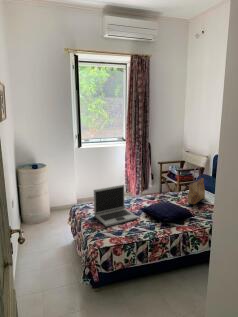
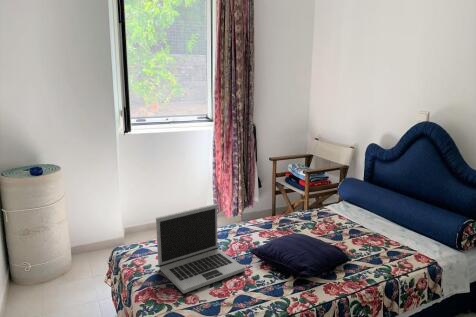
tote bag: present [188,167,205,204] -> none [334,166,360,235]

